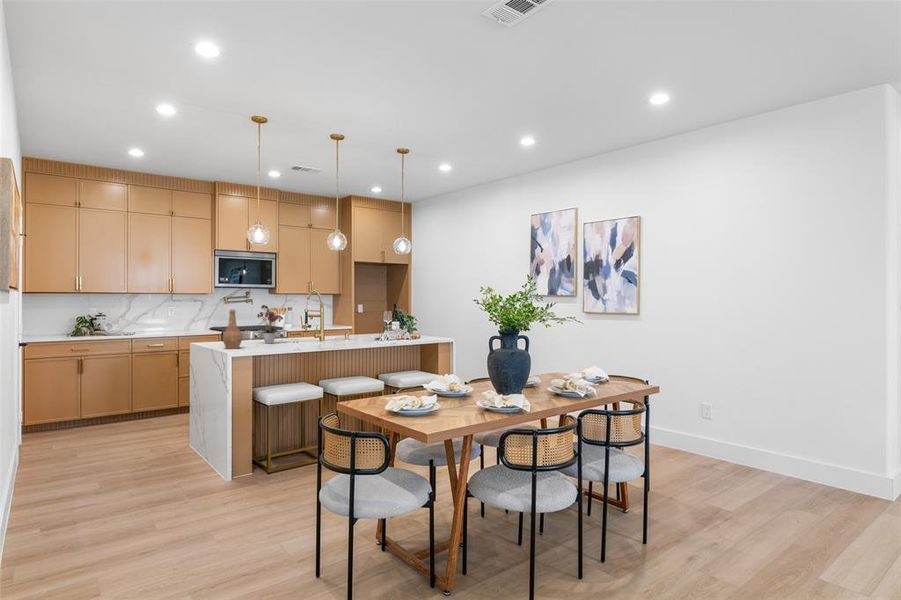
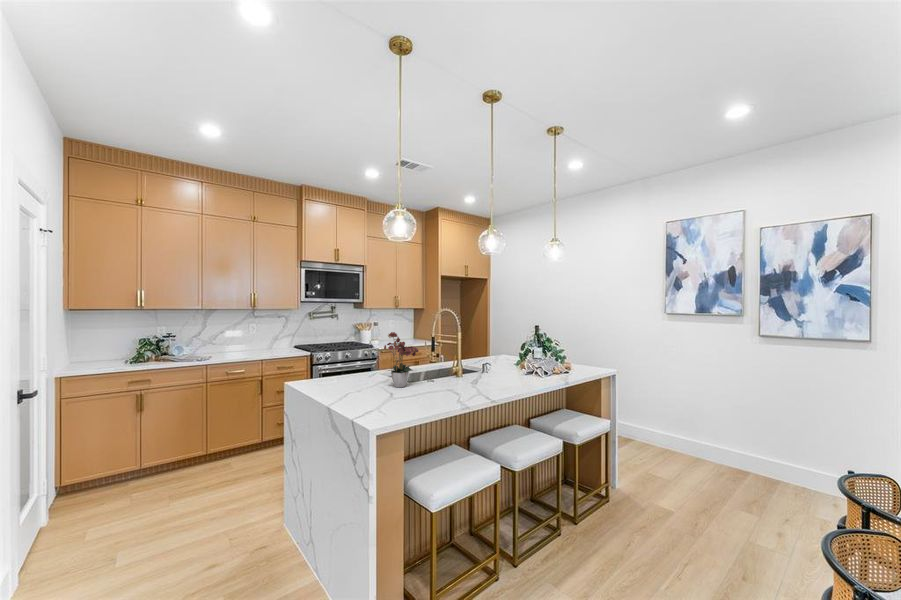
vase: present [223,309,242,349] -> none [349,346,379,412]

